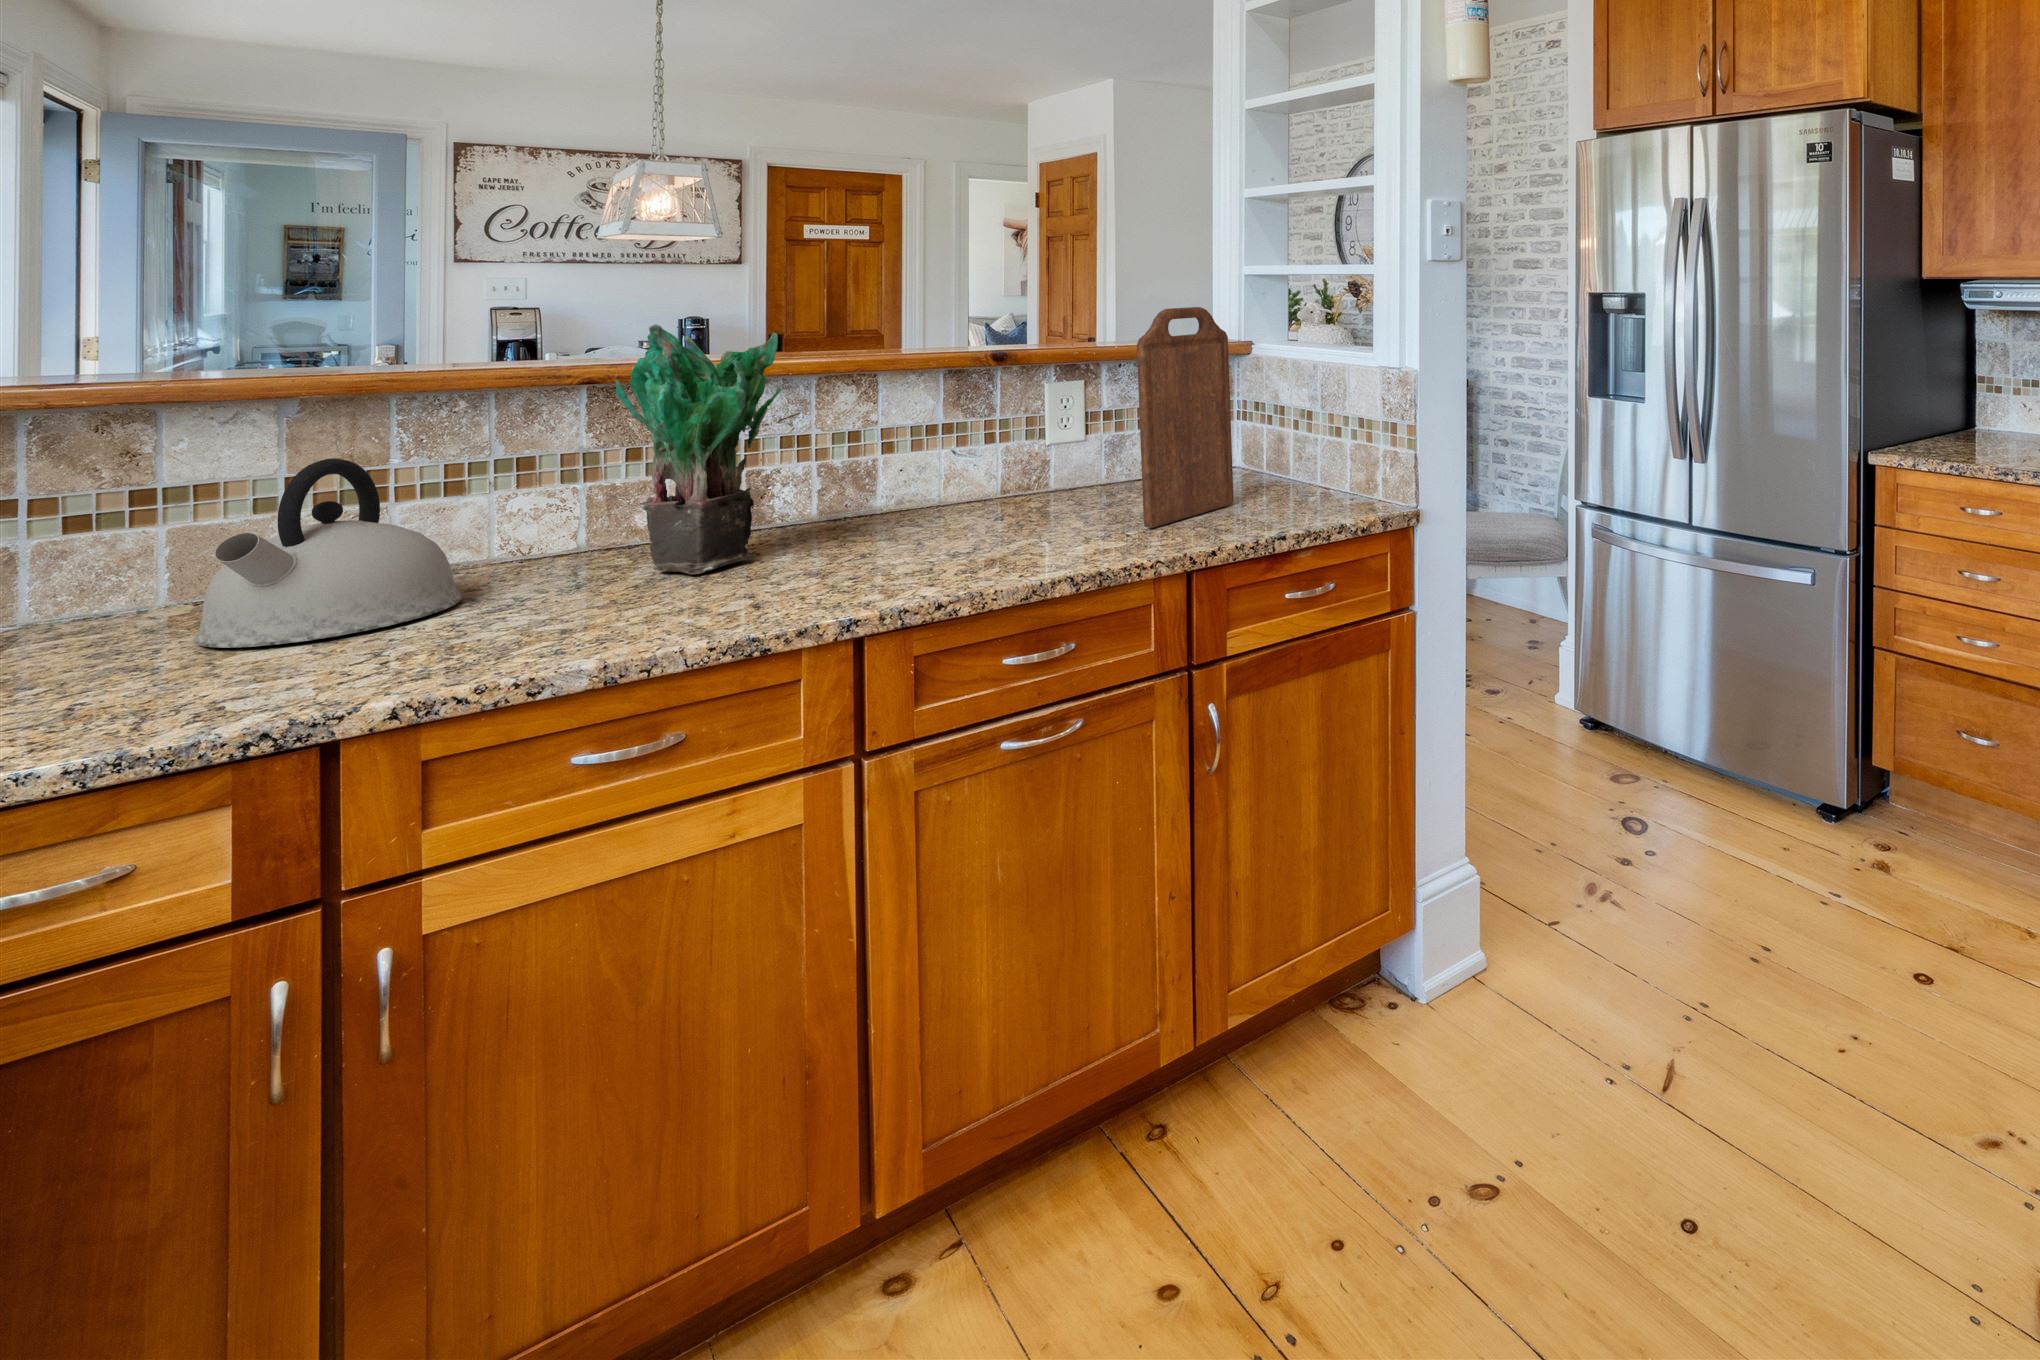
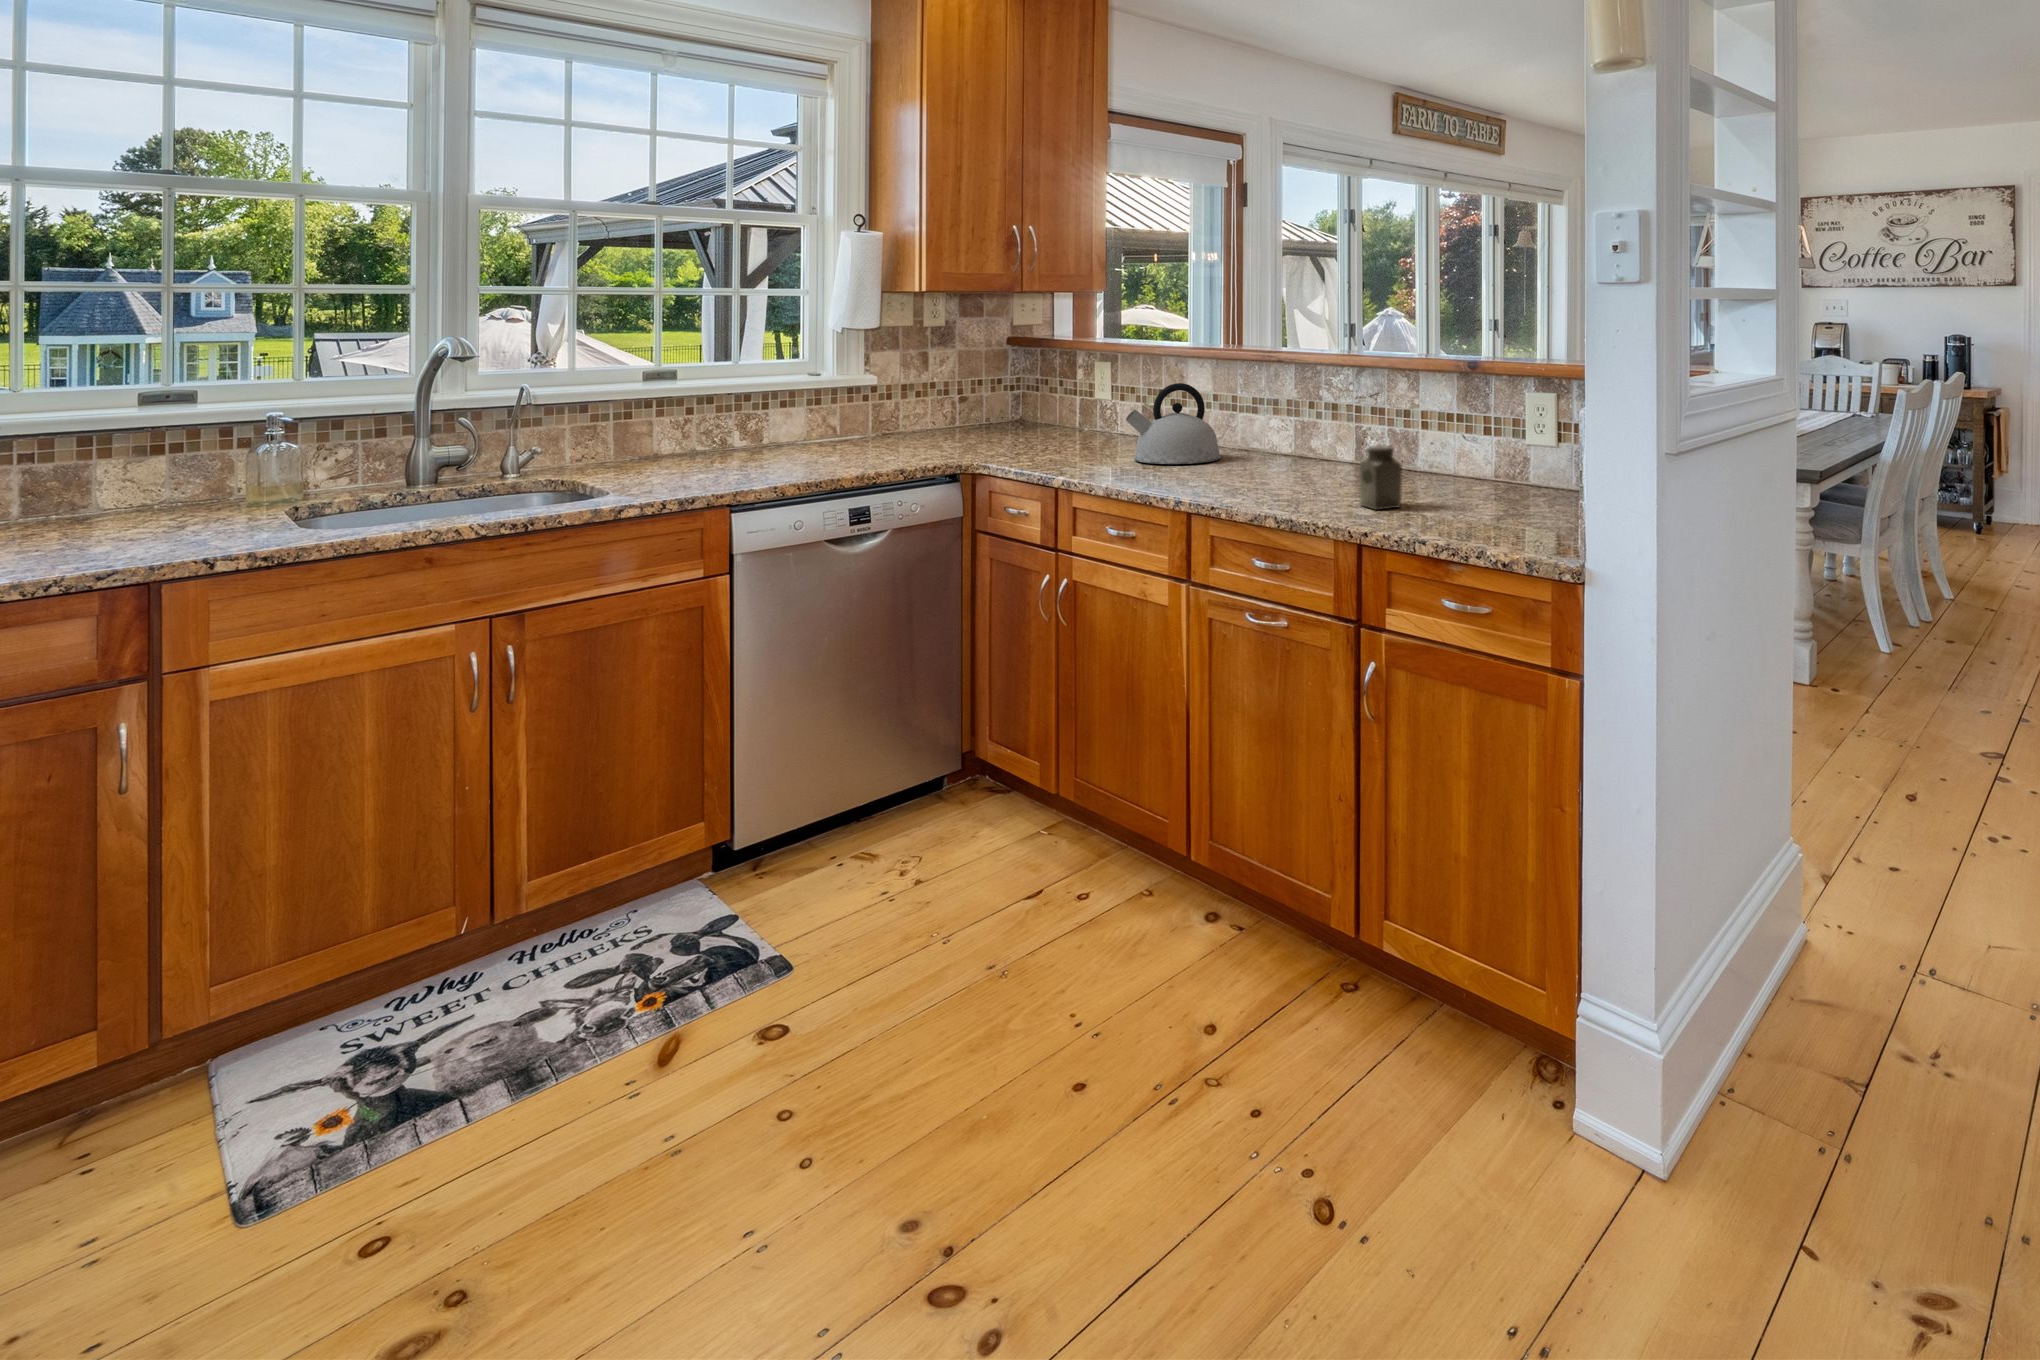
cutting board: present [1137,307,1234,528] -> none [1414,331,1523,520]
potted plant: present [615,324,781,574] -> none [1224,327,1309,475]
salt shaker: none [1049,459,1096,543] -> present [1359,445,1402,510]

